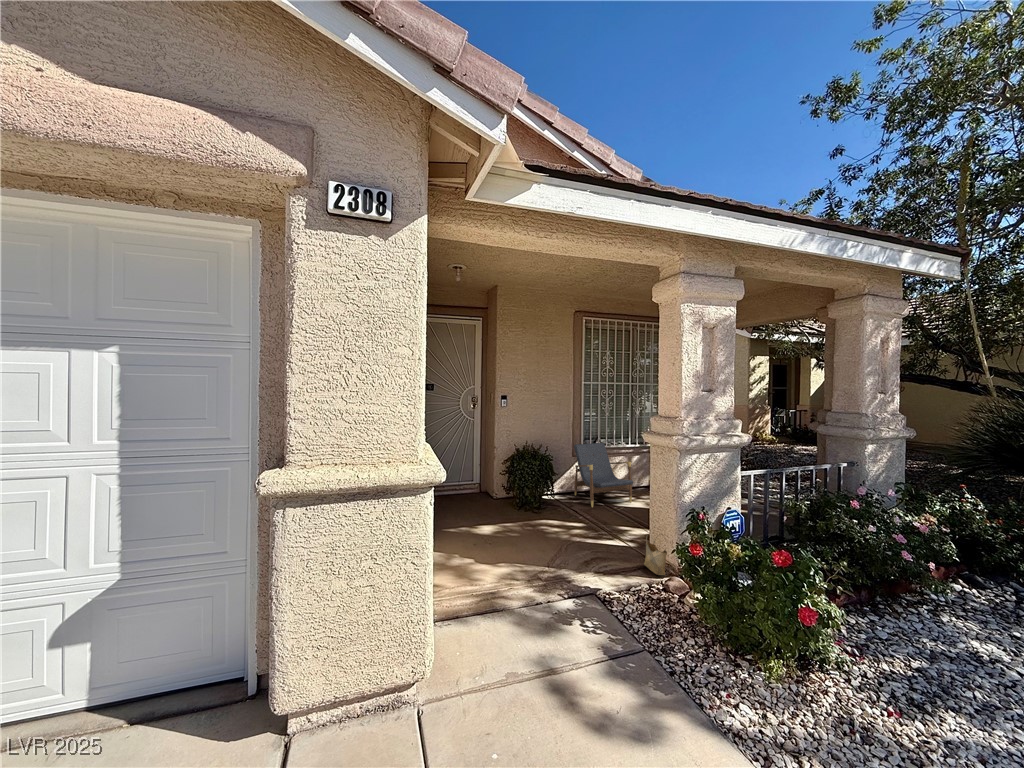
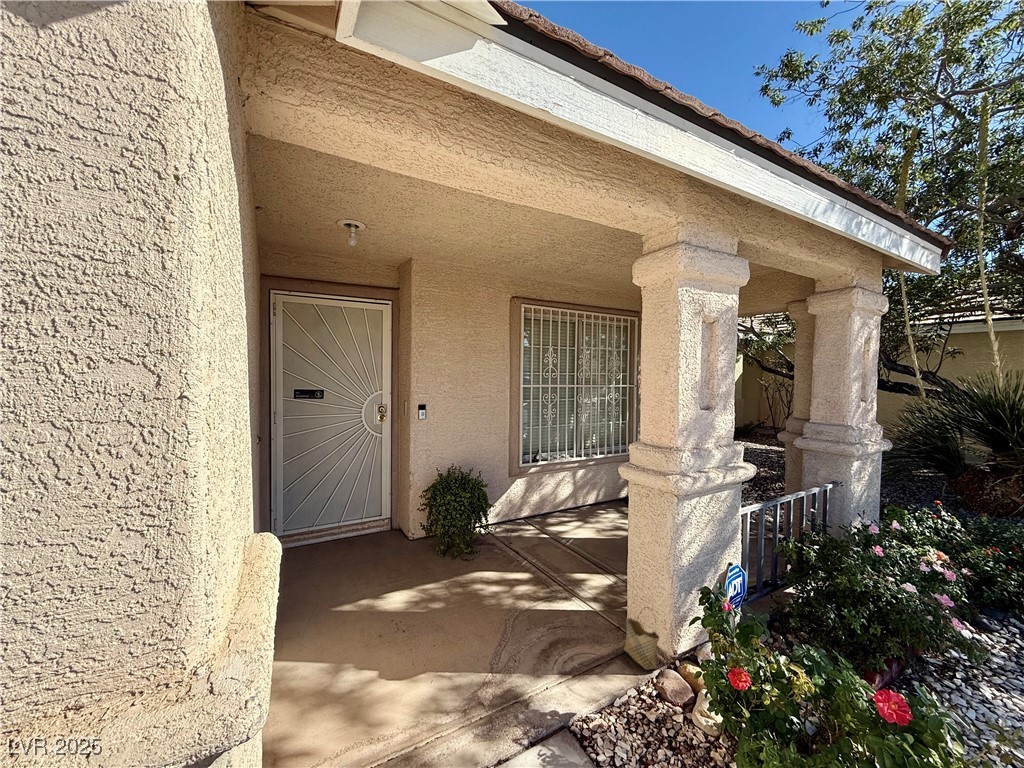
lounge chair: present [574,443,633,507] -> none [511,458,584,543]

